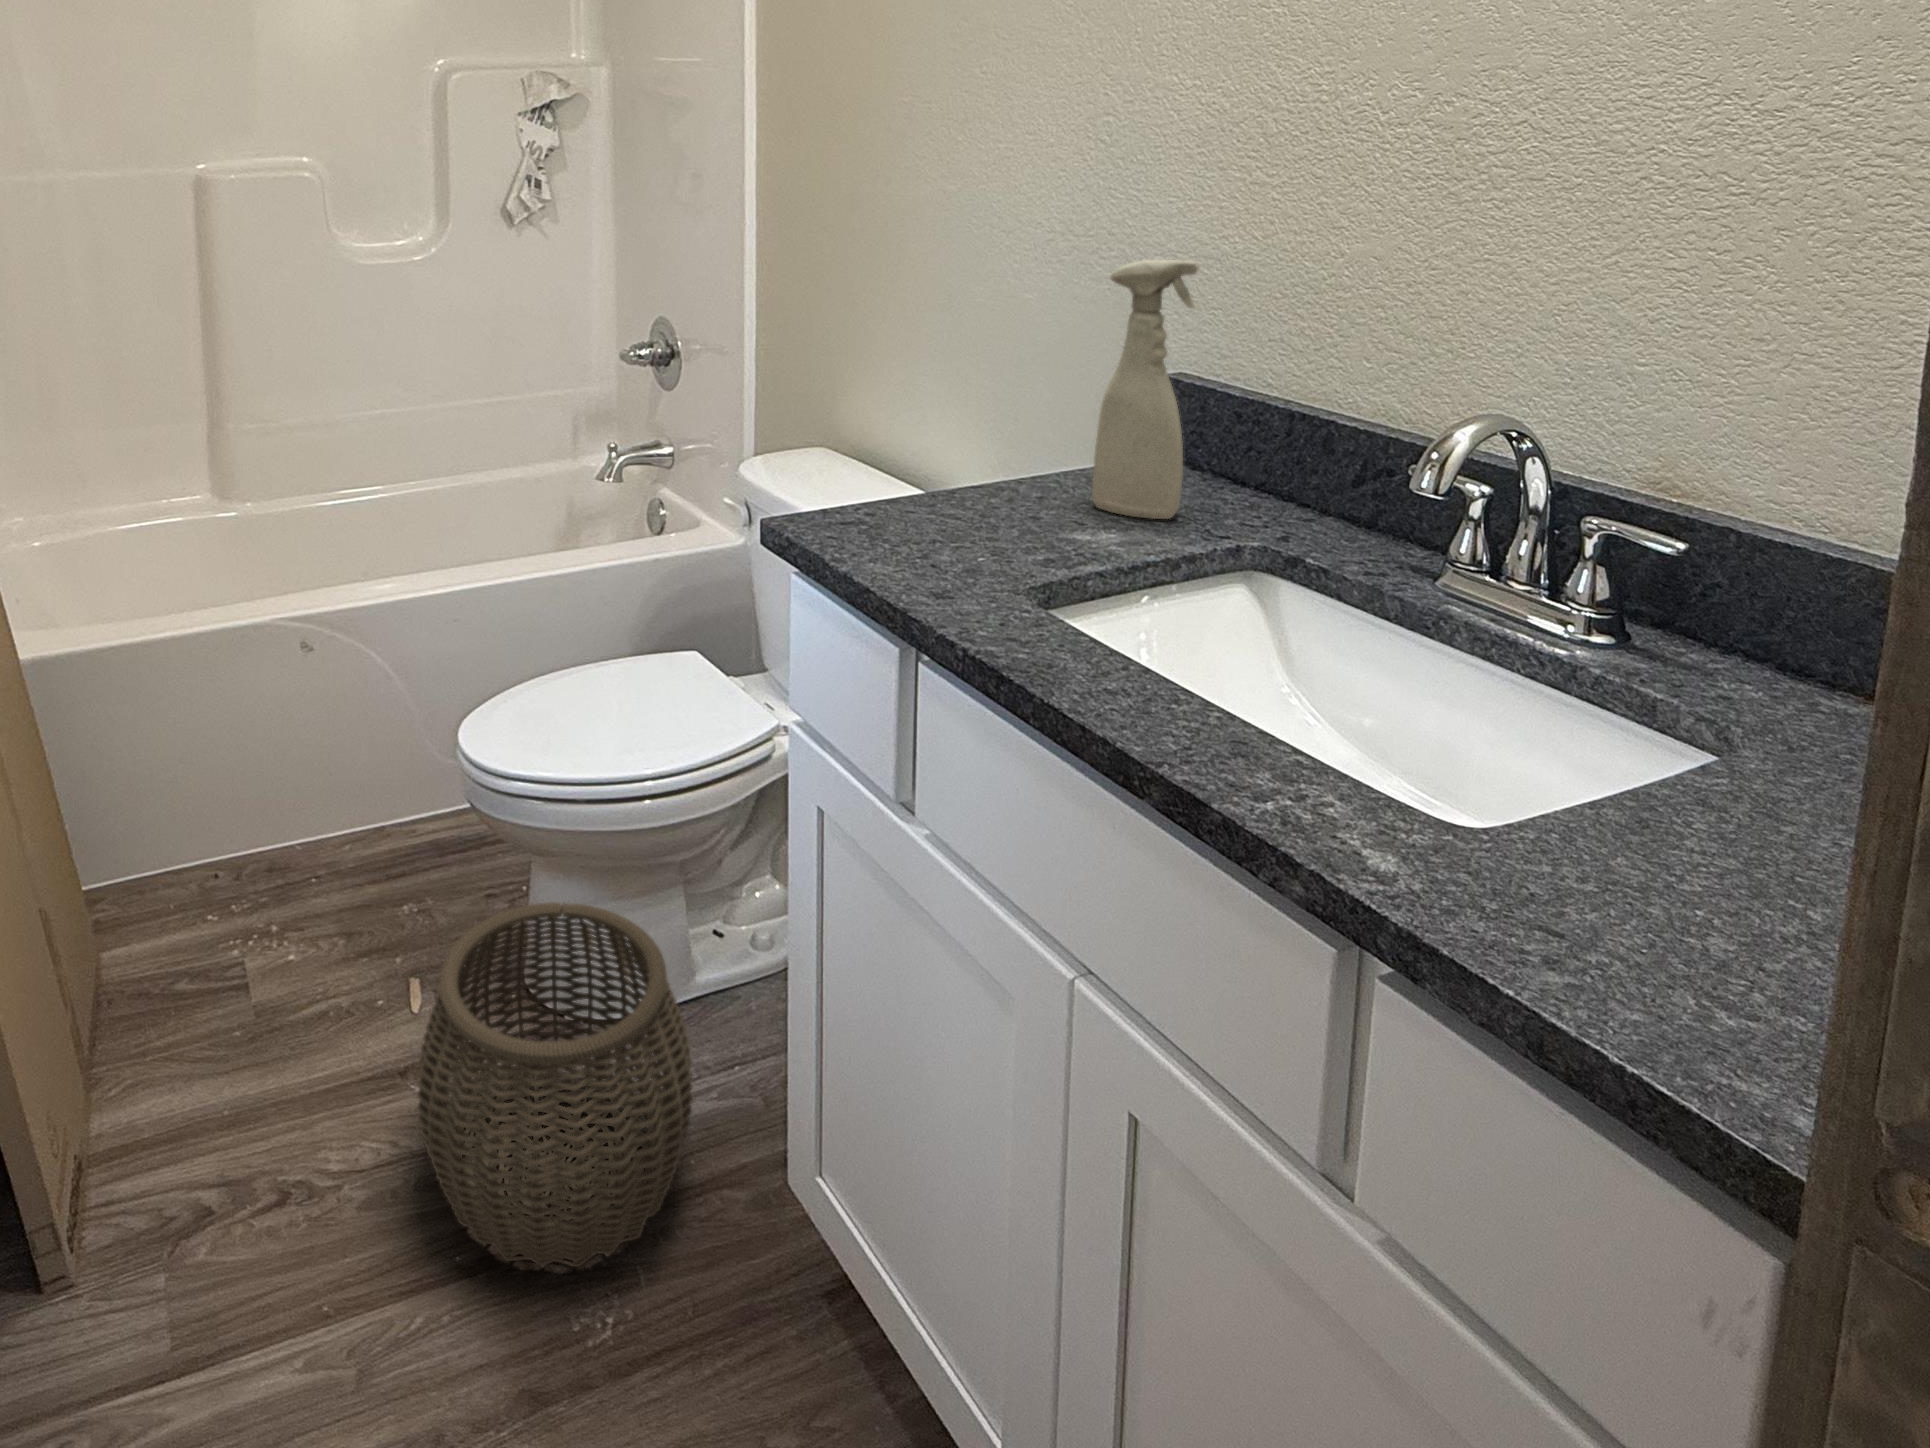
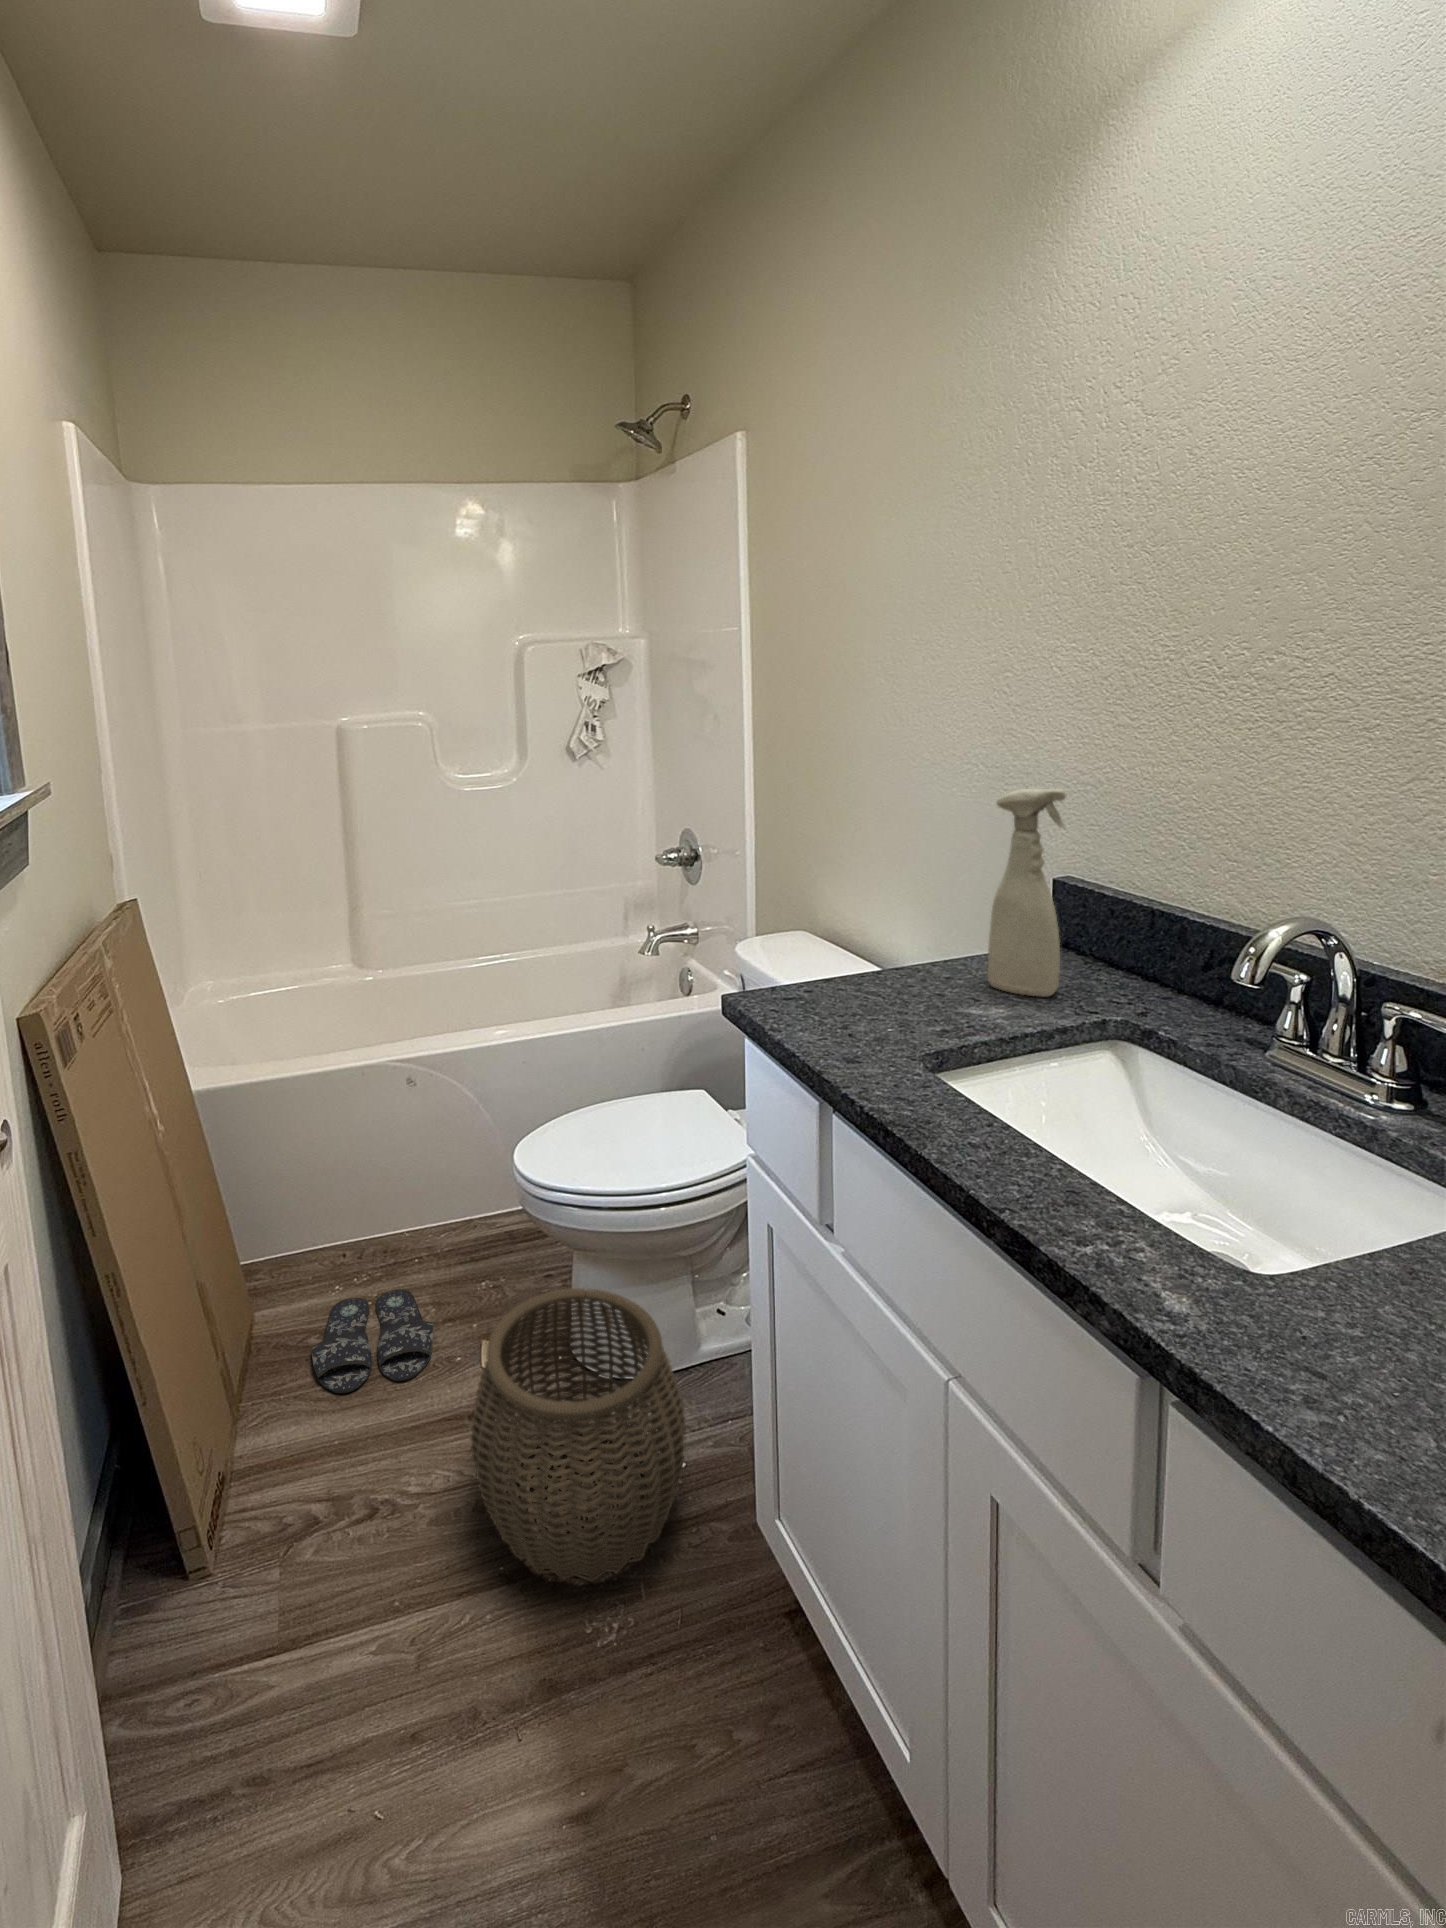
slippers: none [186,917,347,1050] -> present [312,1289,433,1393]

